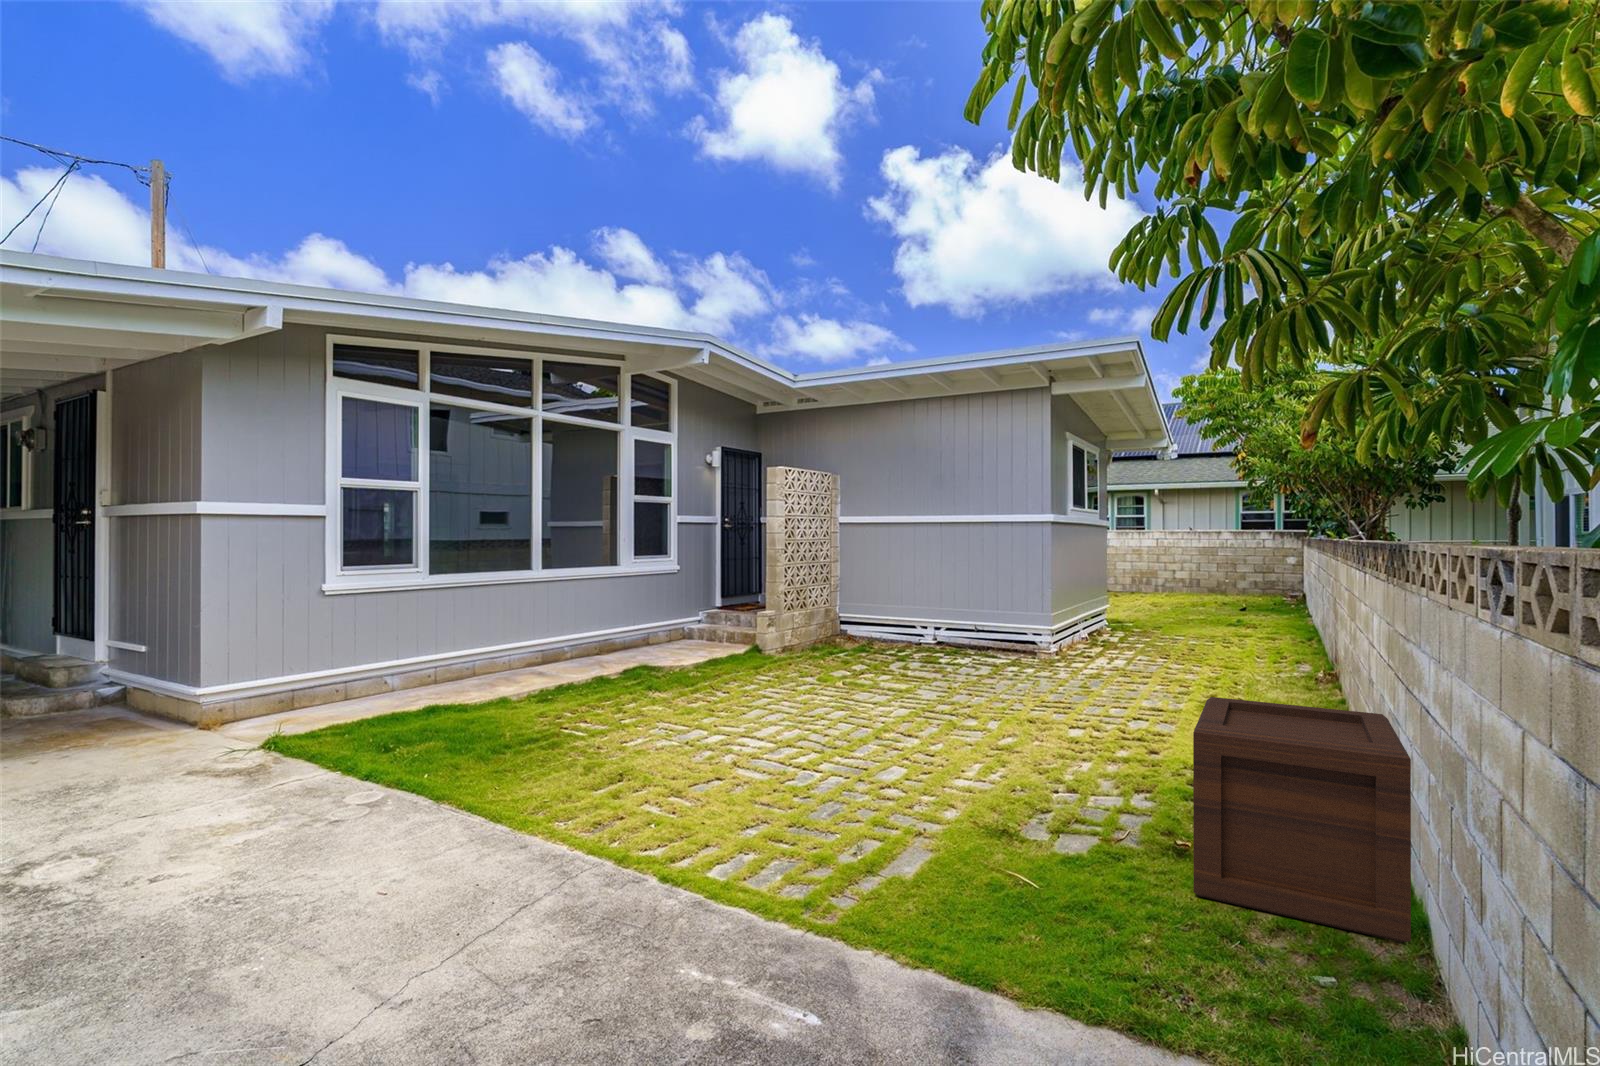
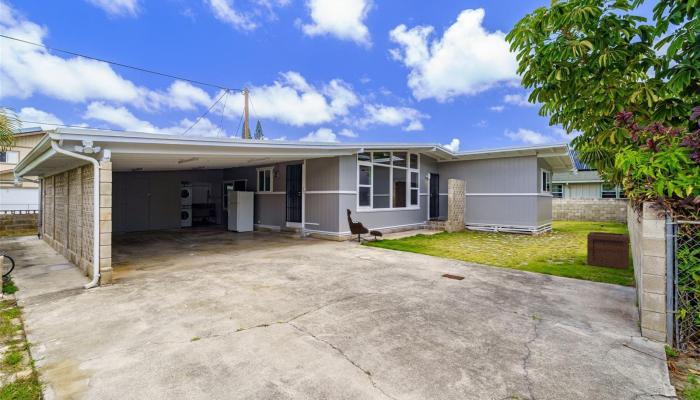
lounge chair: none [231,580,423,732] -> present [347,209,382,242]

